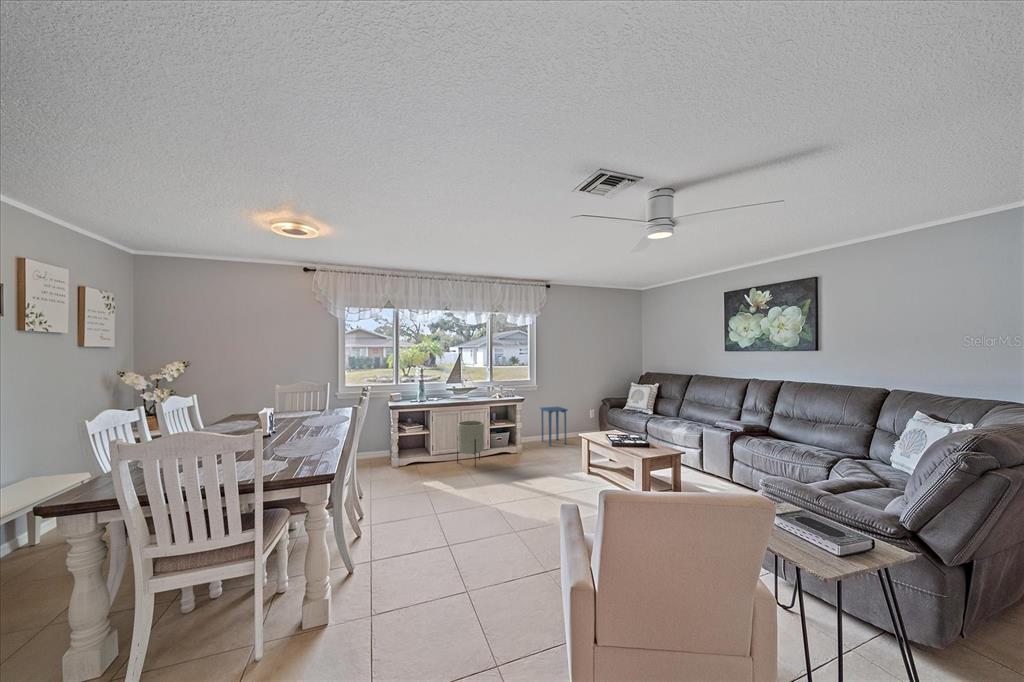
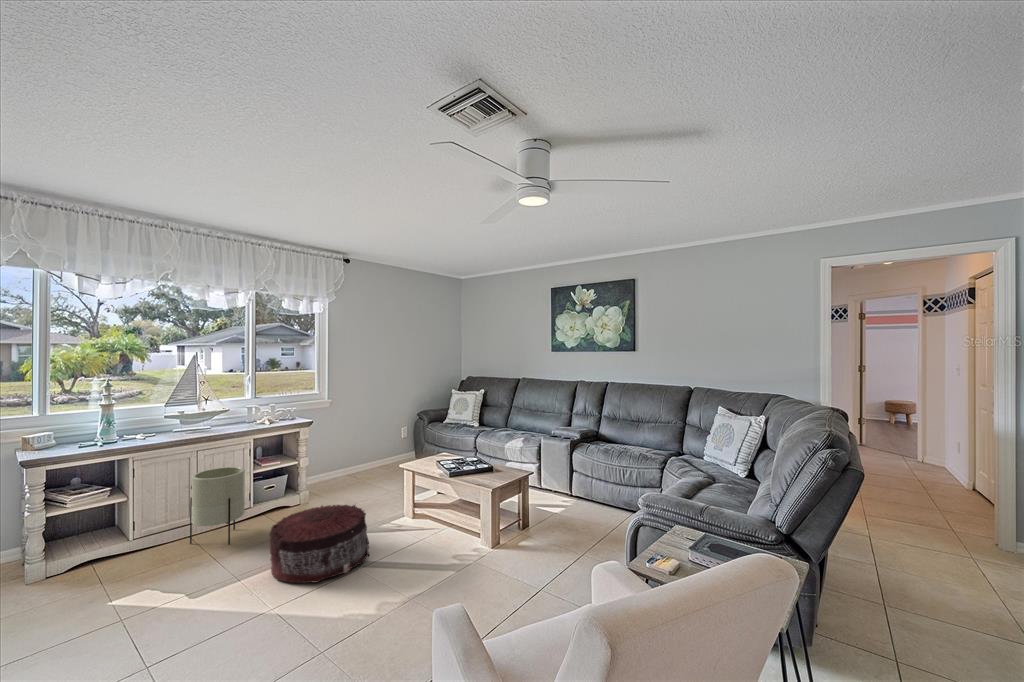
side table: present [540,407,568,446] -> none [330,429,373,486]
pouf: none [491,451,550,498] -> present [270,505,369,583]

